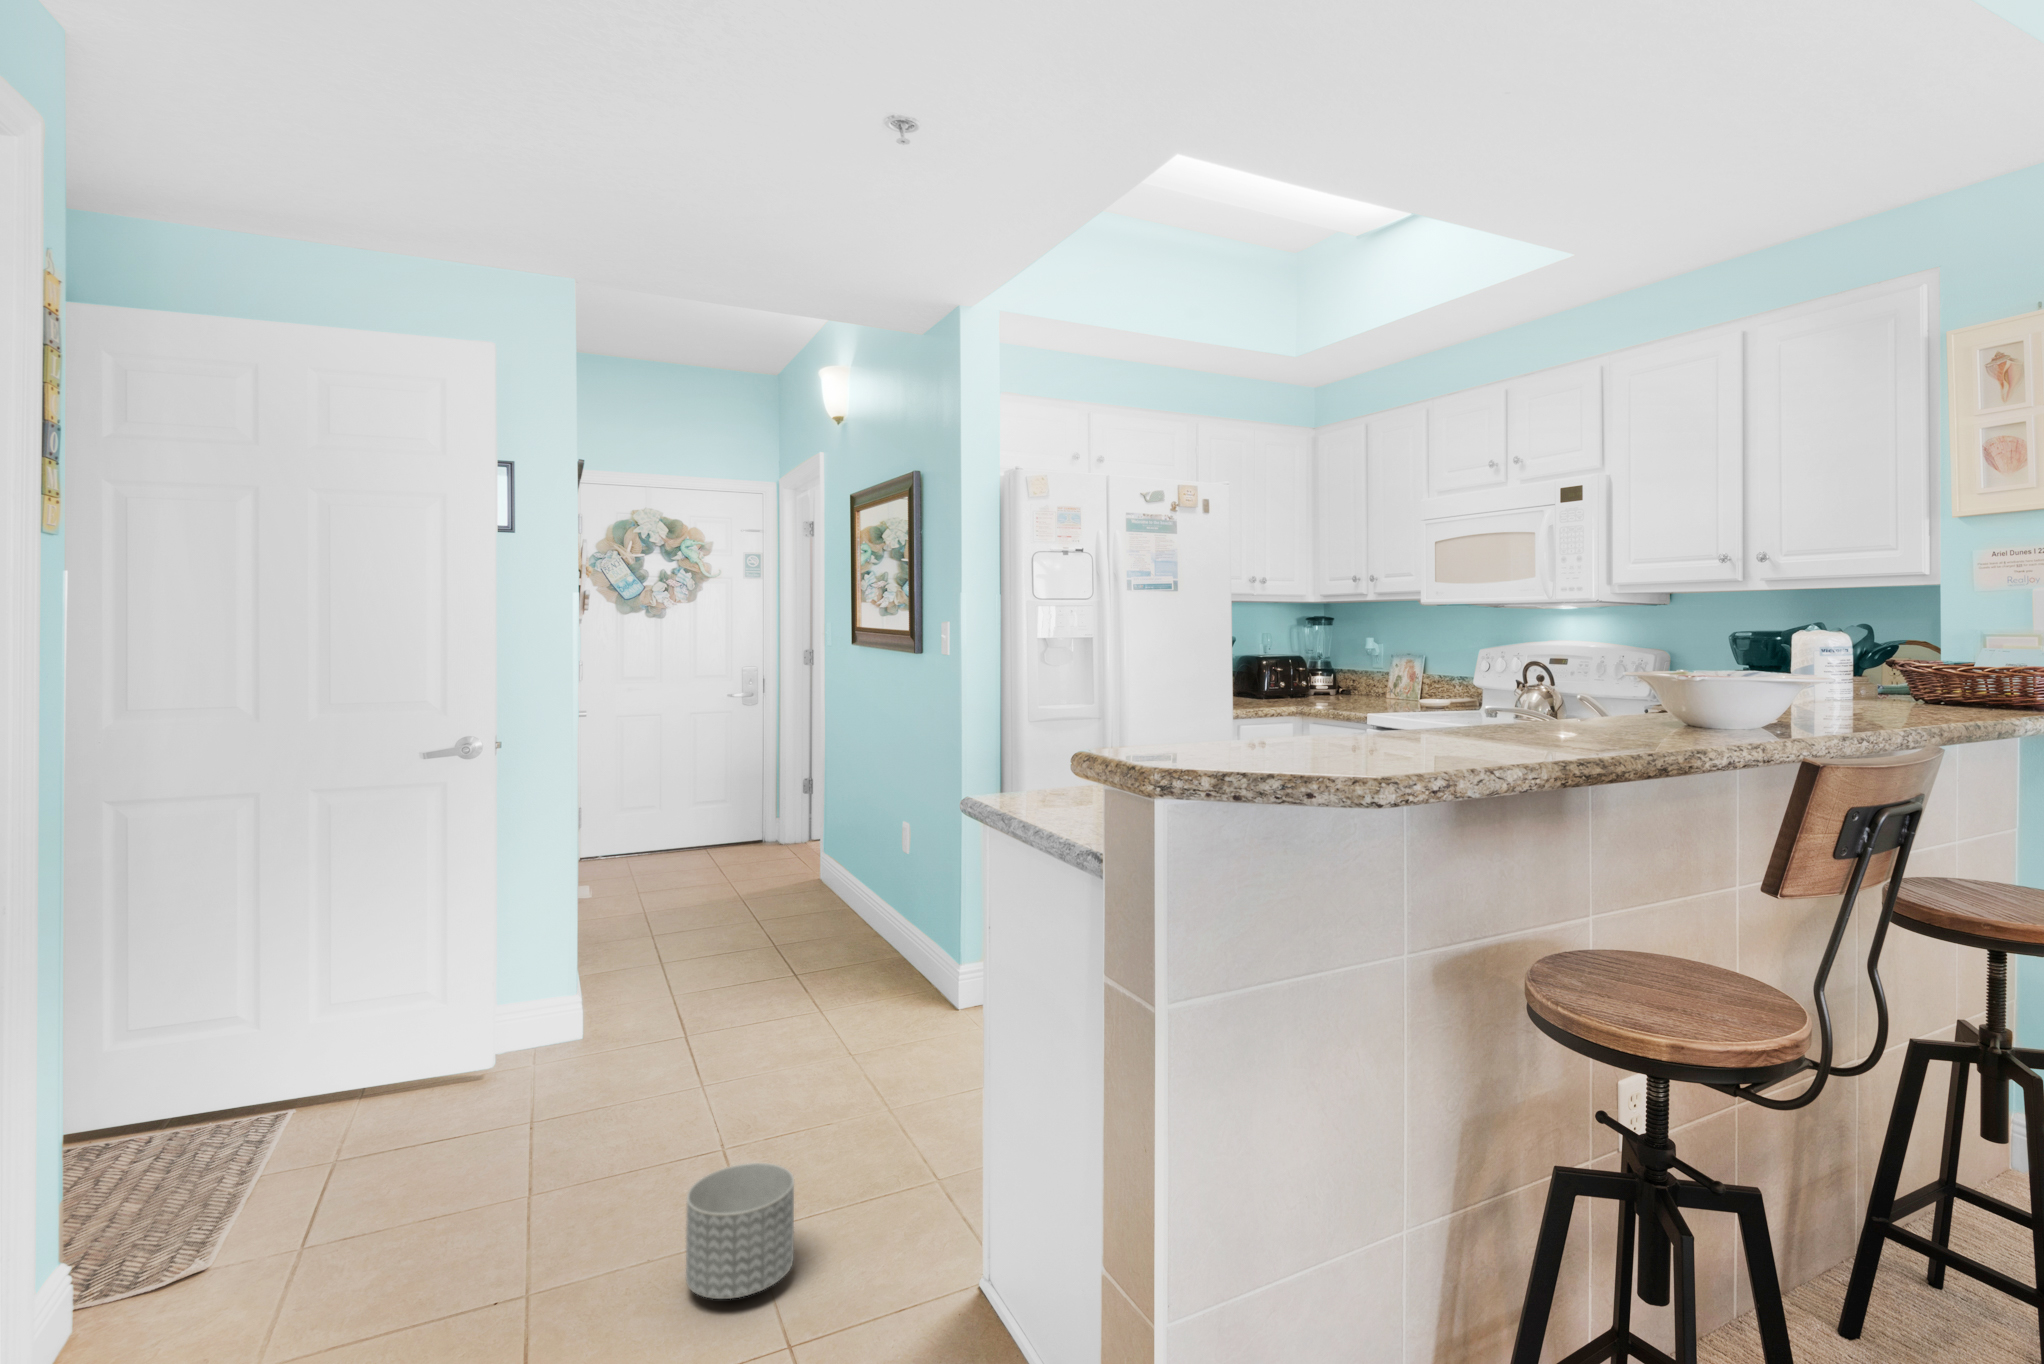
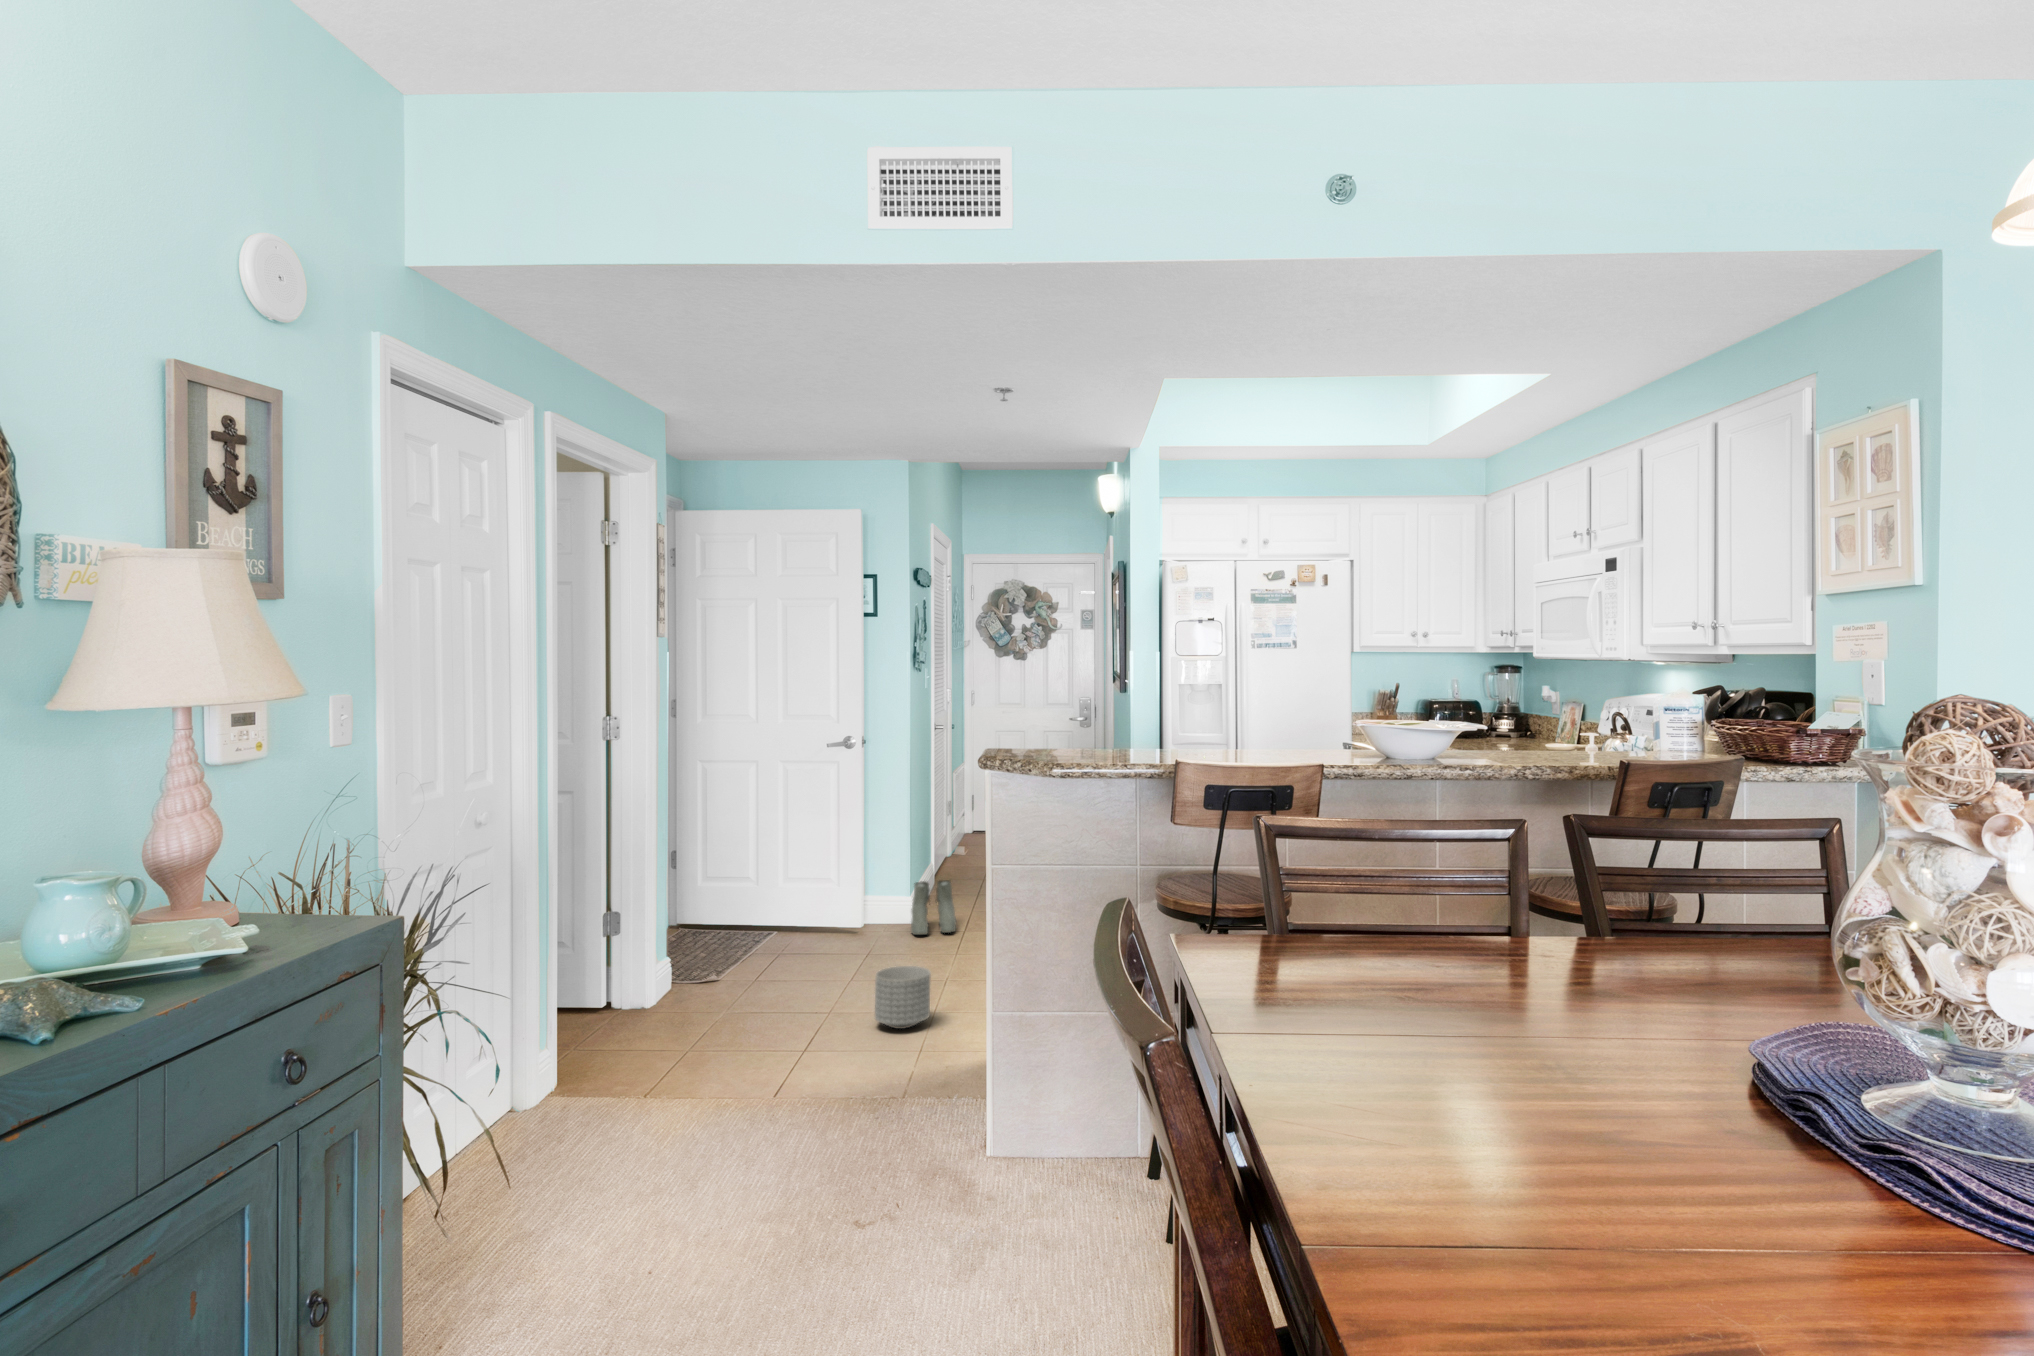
boots: none [604,959,688,1059] -> present [911,880,956,935]

